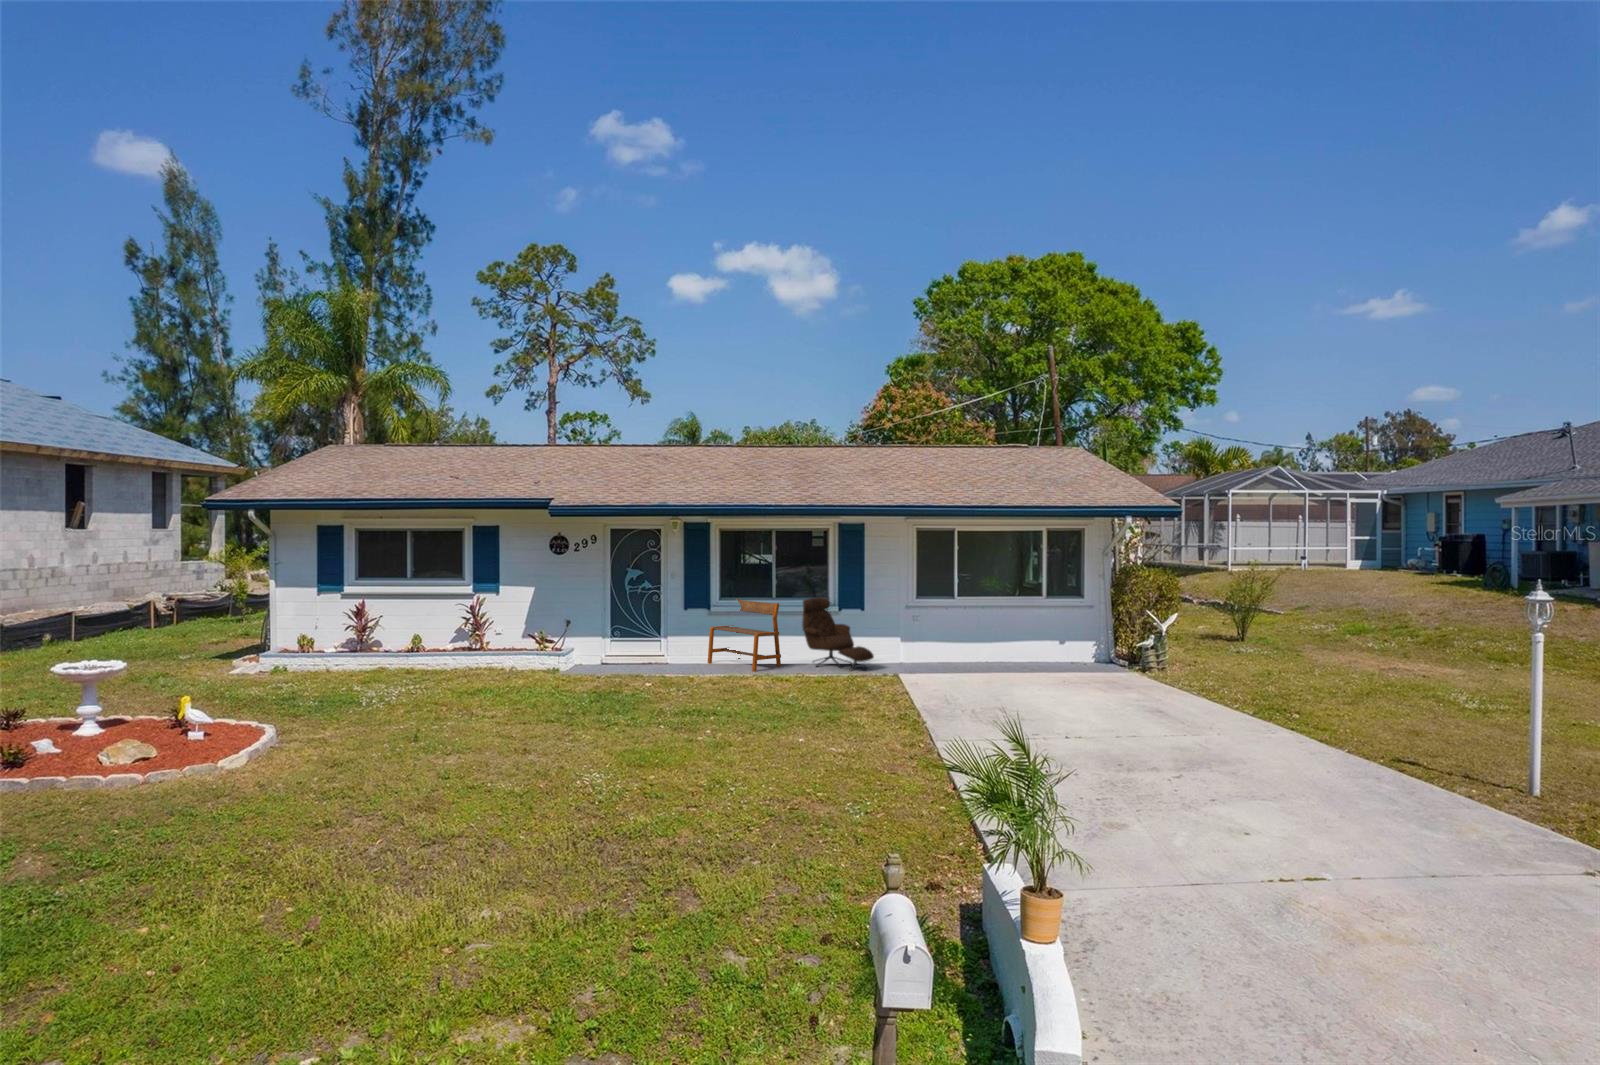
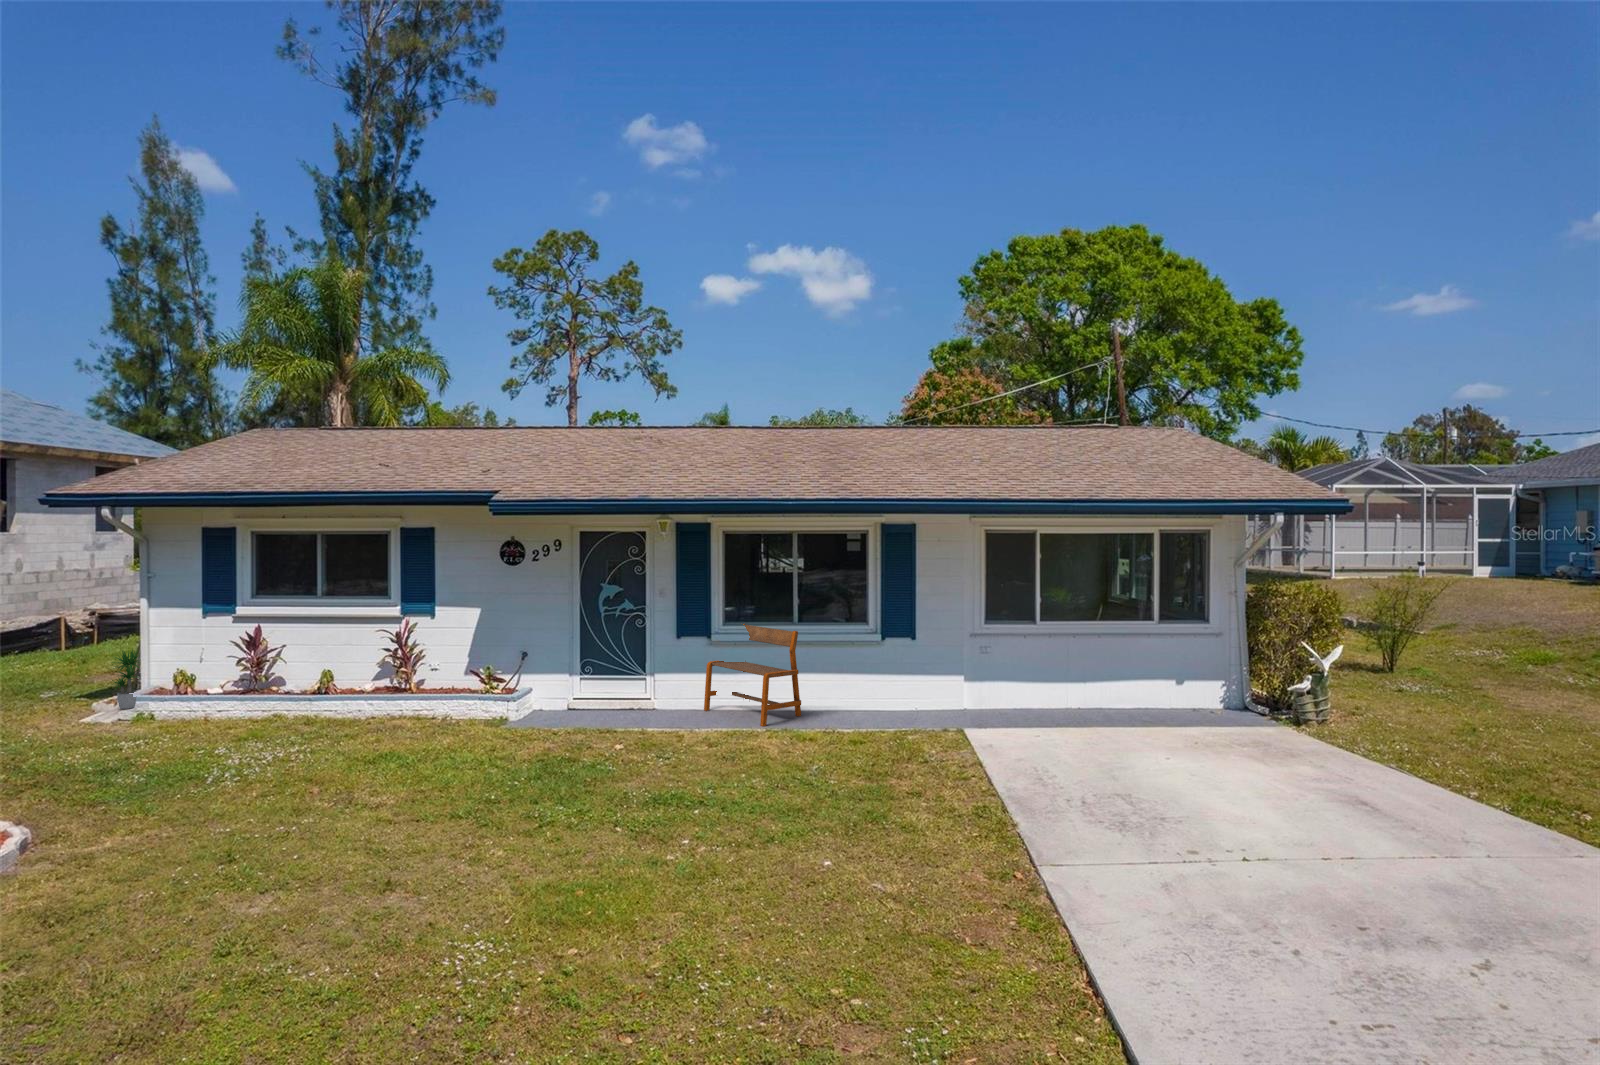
lounge chair: present [802,597,874,670] -> none [830,621,929,727]
potted plant: none [239,616,273,664] -> present [112,649,140,709]

